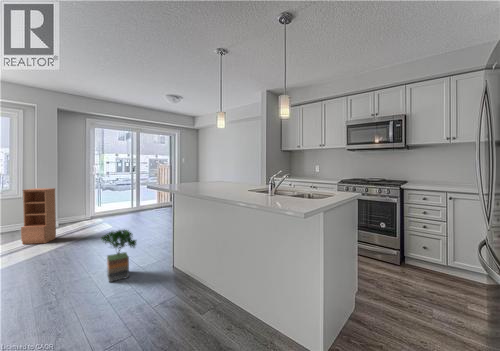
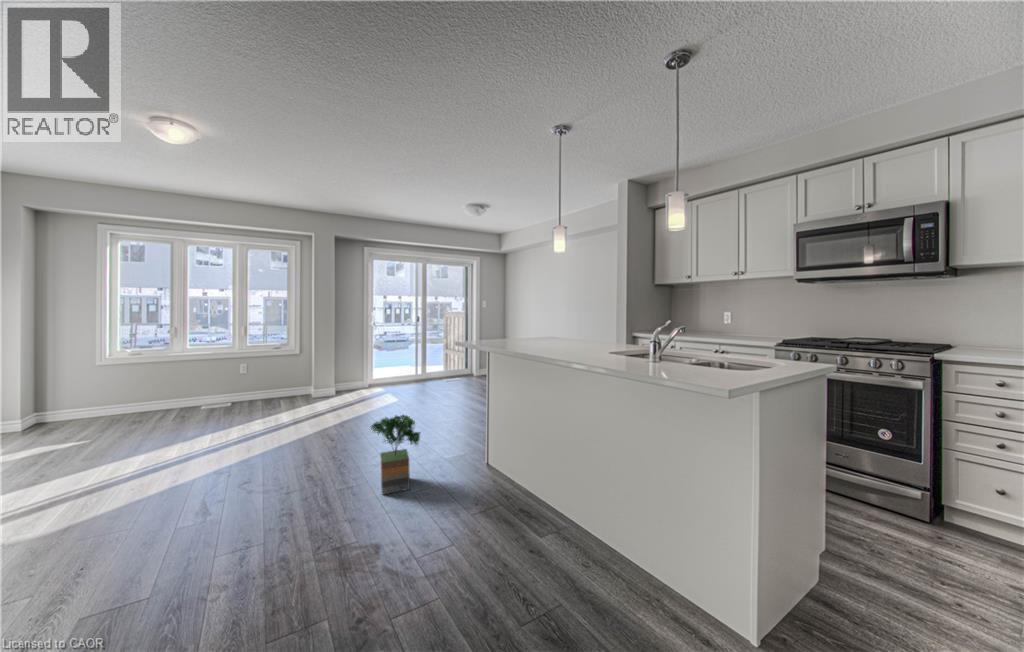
bookcase: present [21,188,56,244] -> none [282,346,324,422]

